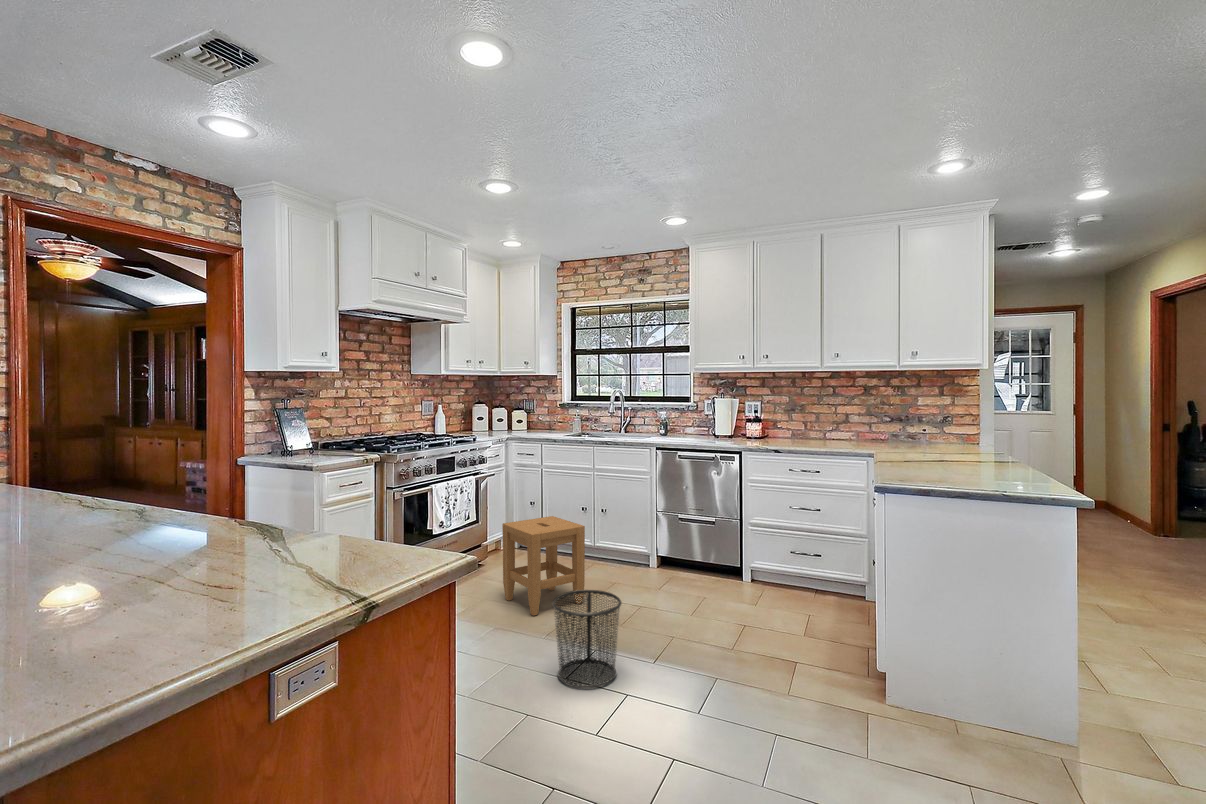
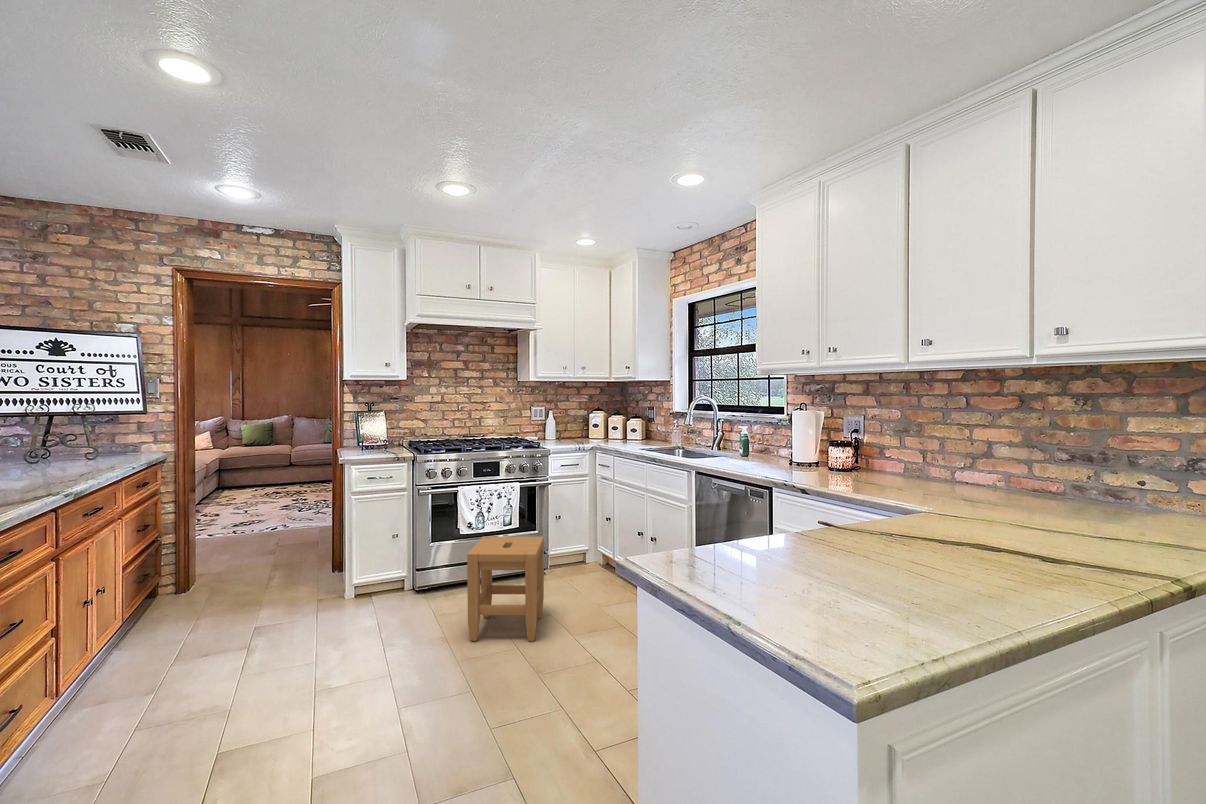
waste bin: present [552,590,622,688] -> none [342,626,427,746]

